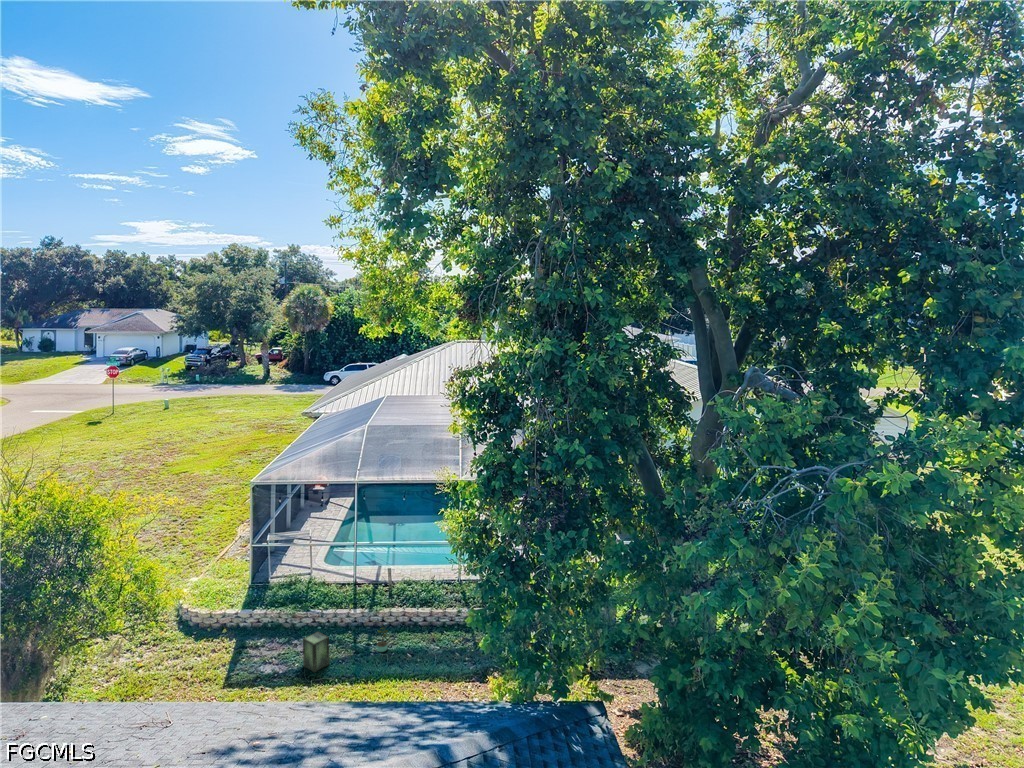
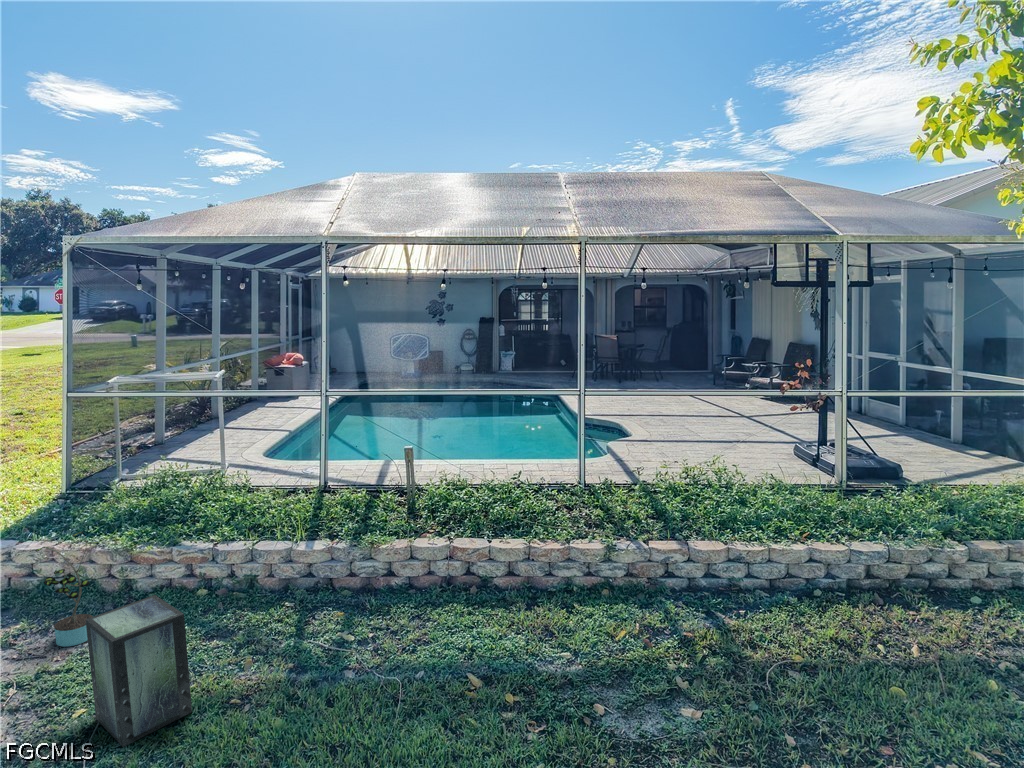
potted plant: present [373,615,388,652] -> present [35,532,98,647]

